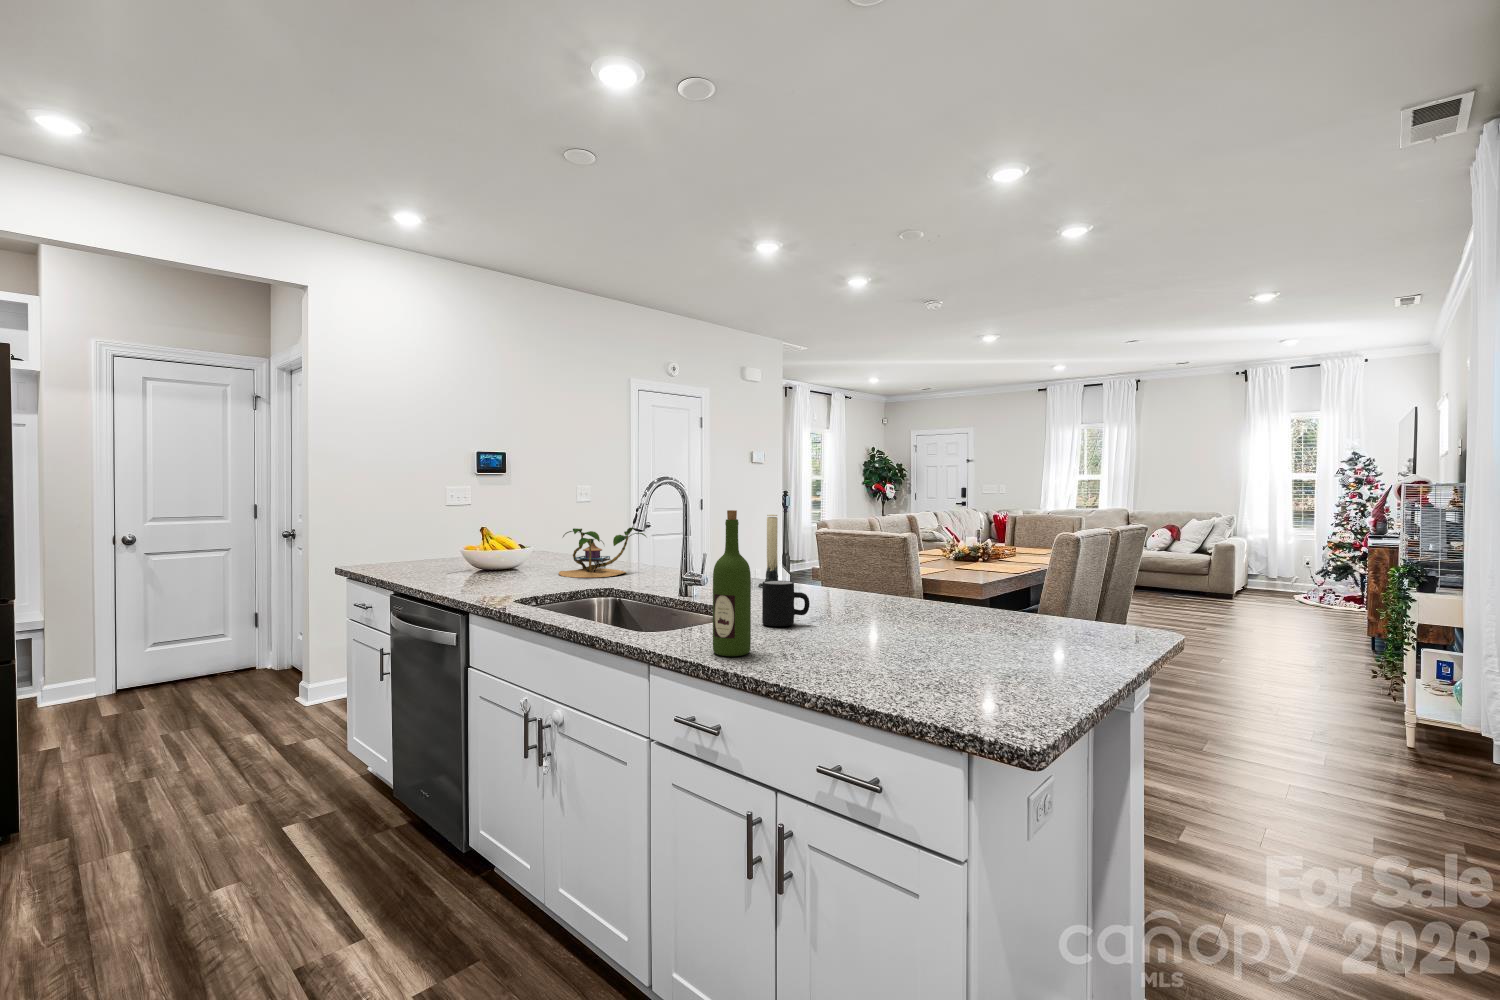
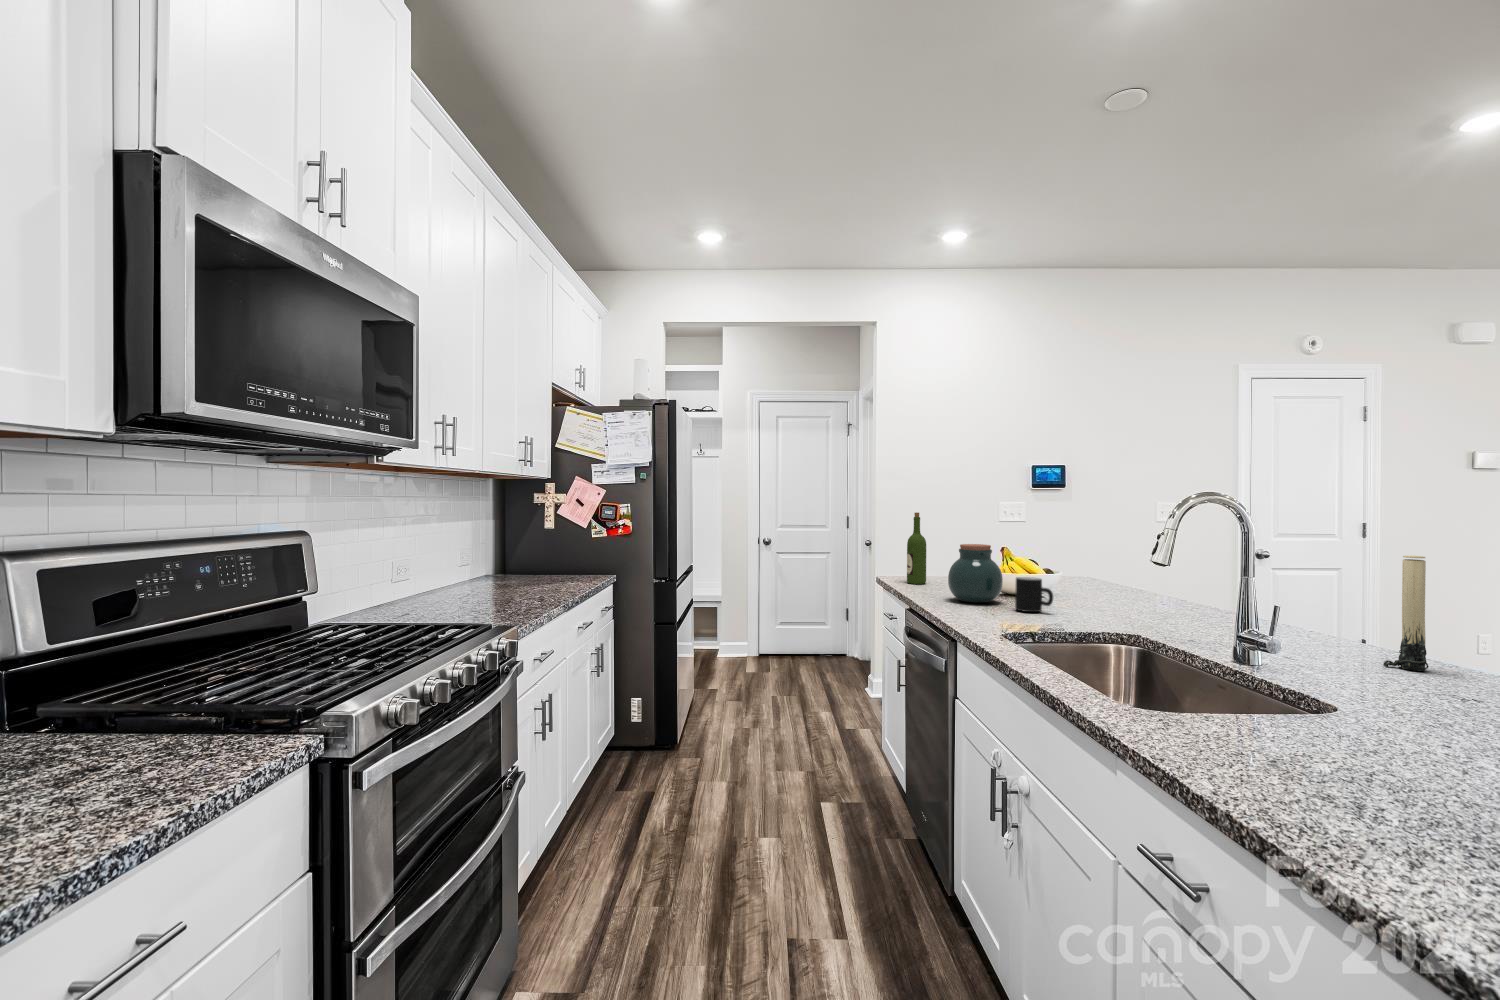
wine bottle: present [713,510,751,656] -> present [907,512,926,584]
jar: none [435,524,488,580] -> present [948,544,1003,603]
plant: present [559,528,646,578] -> none [1084,556,1205,618]
mug: present [762,581,810,626] -> present [1015,577,1053,612]

